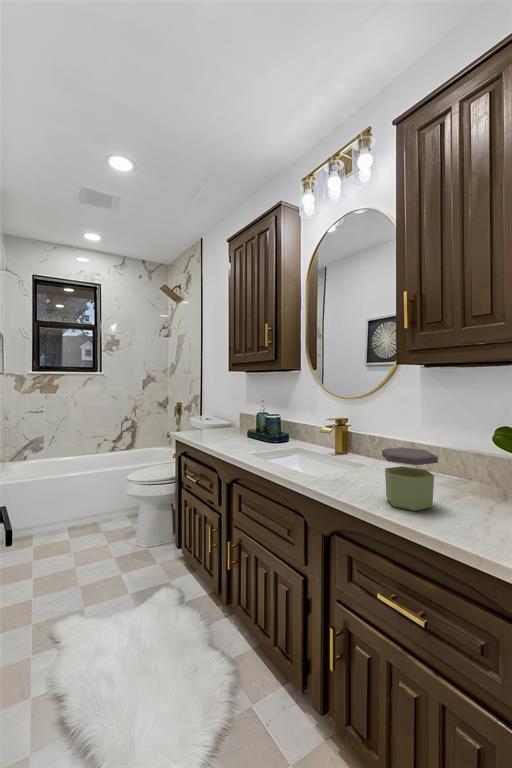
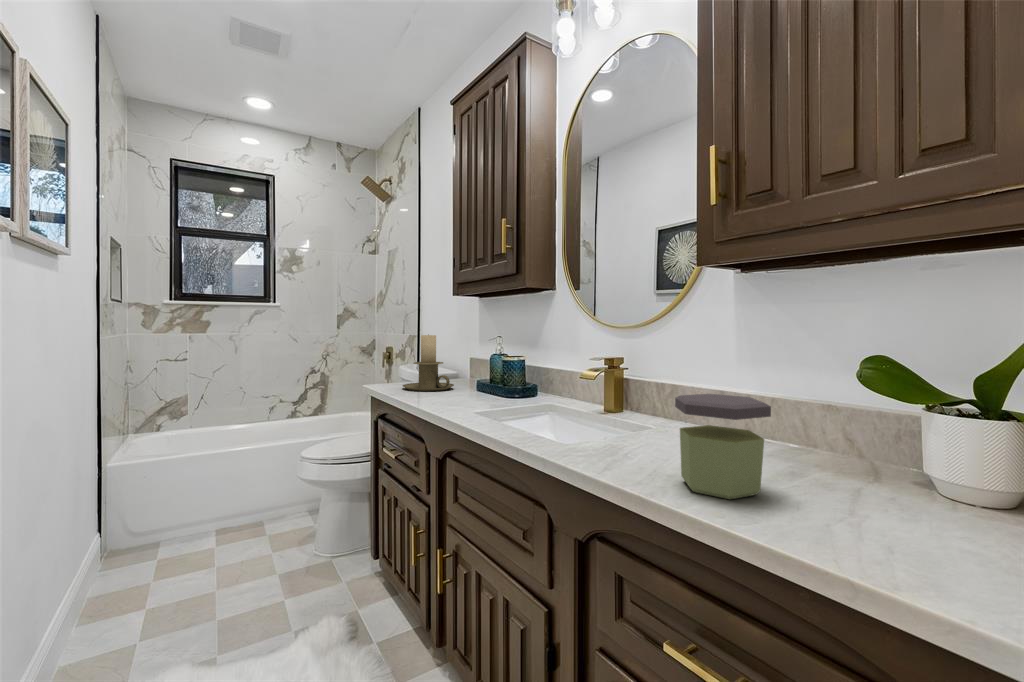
candle holder: none [197,398,232,436] -> present [403,335,454,391]

